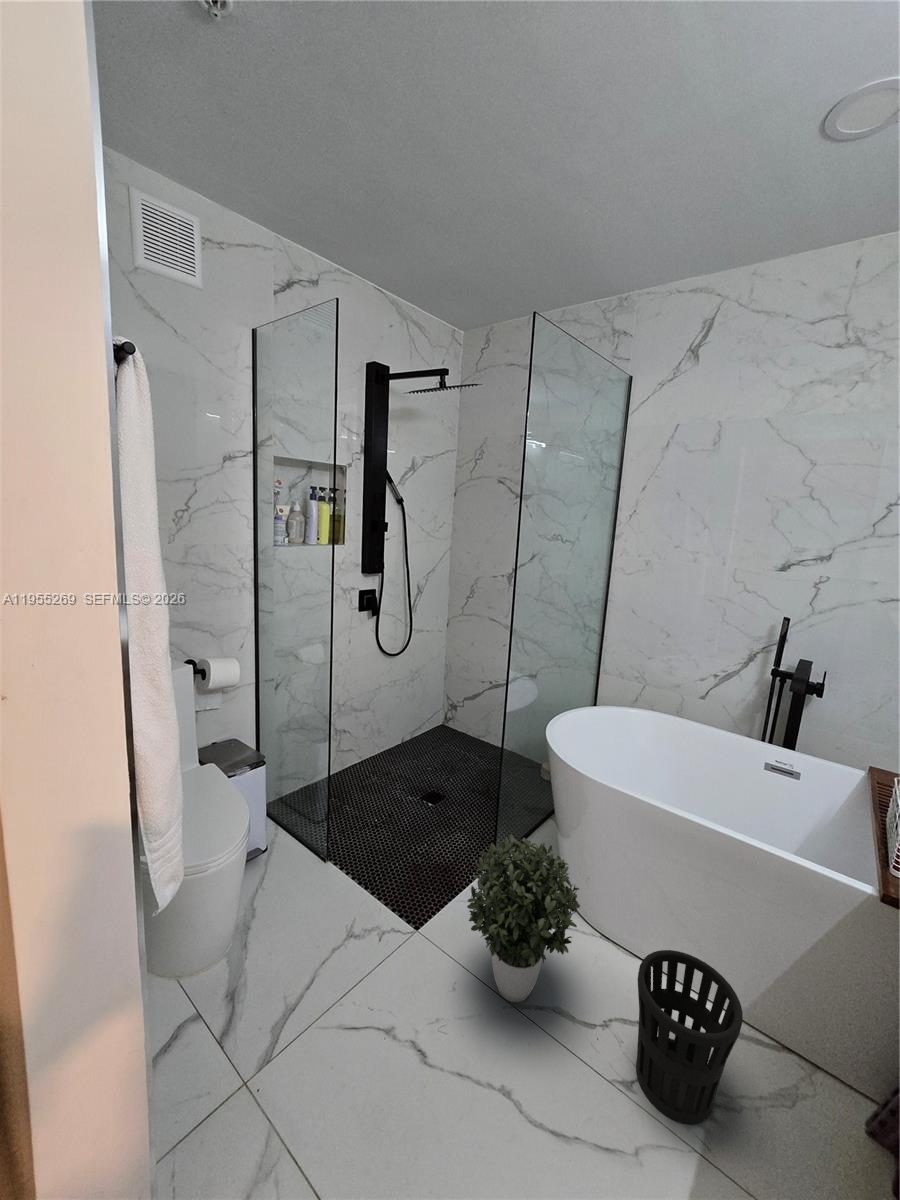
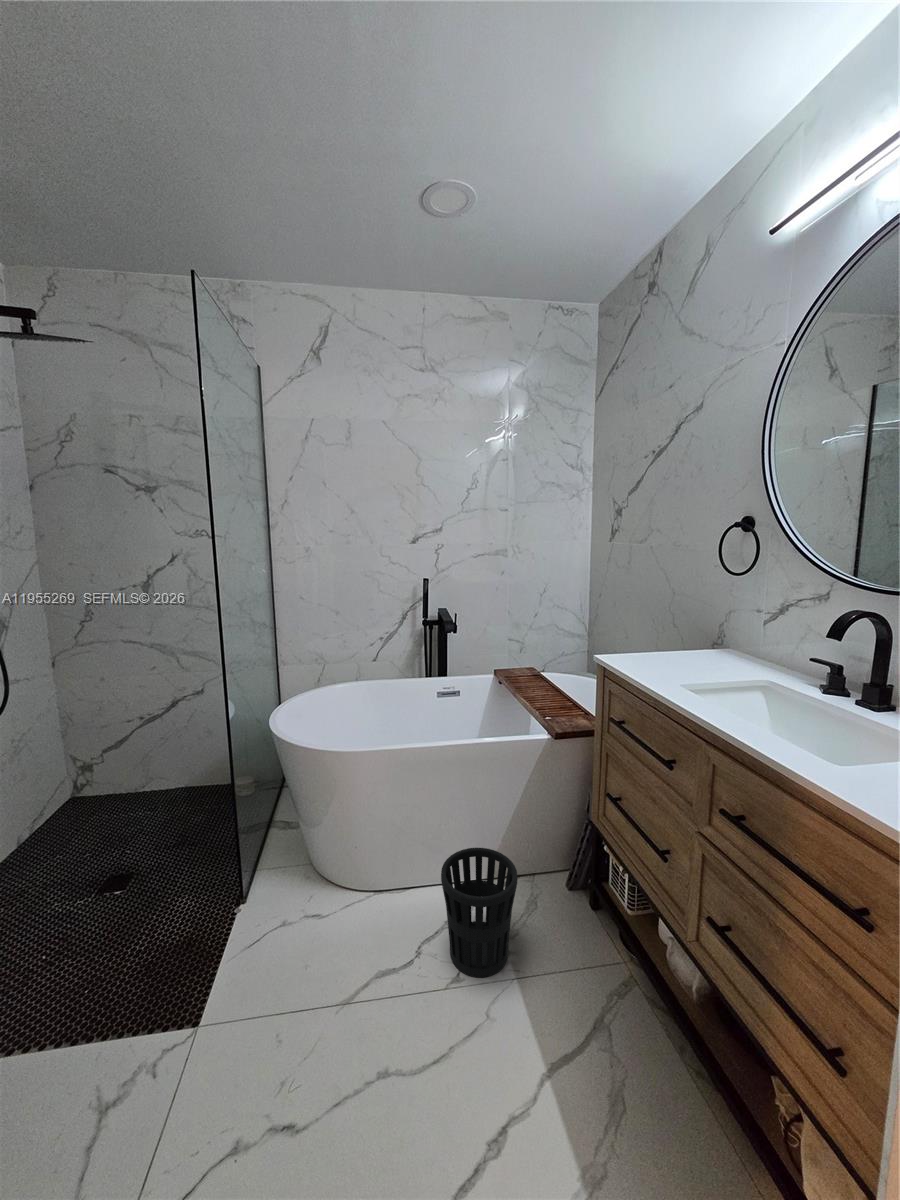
potted plant: present [467,835,580,1002] -> none [266,829,388,1005]

